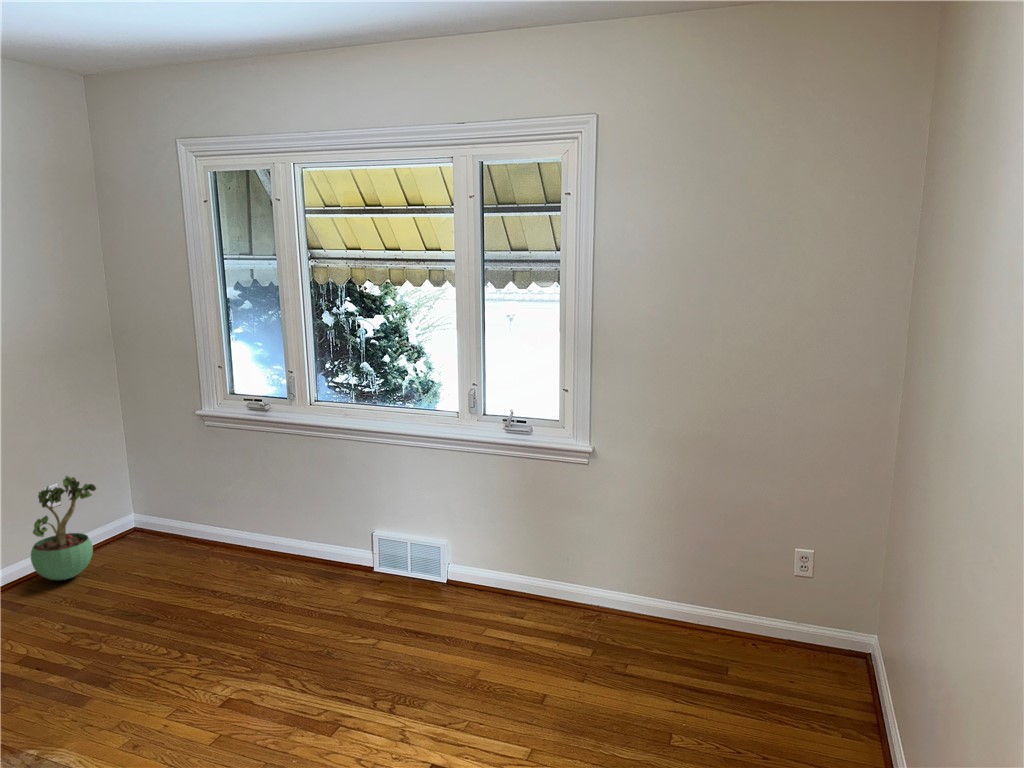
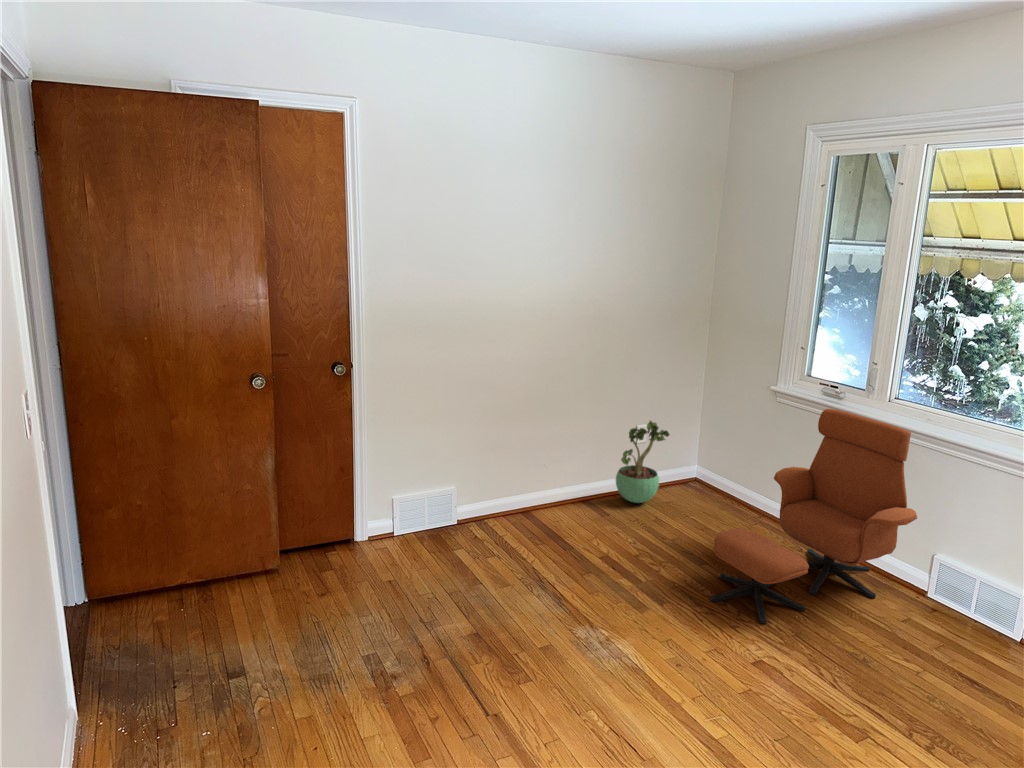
lounge chair: none [162,422,357,660] -> present [710,409,917,624]

